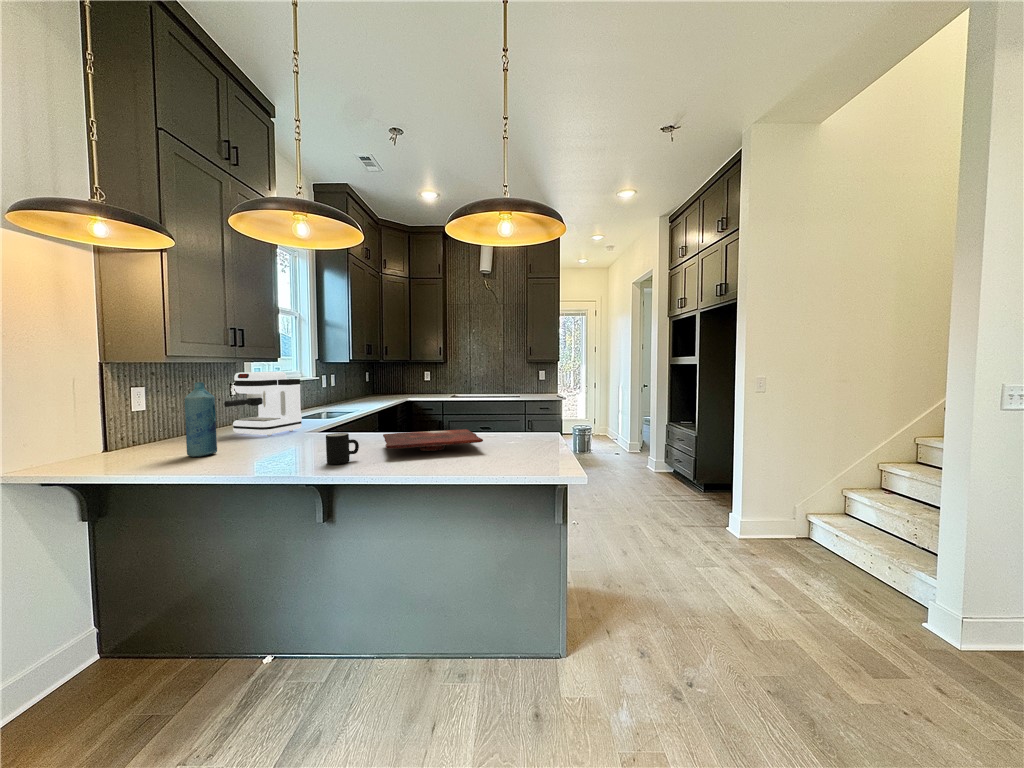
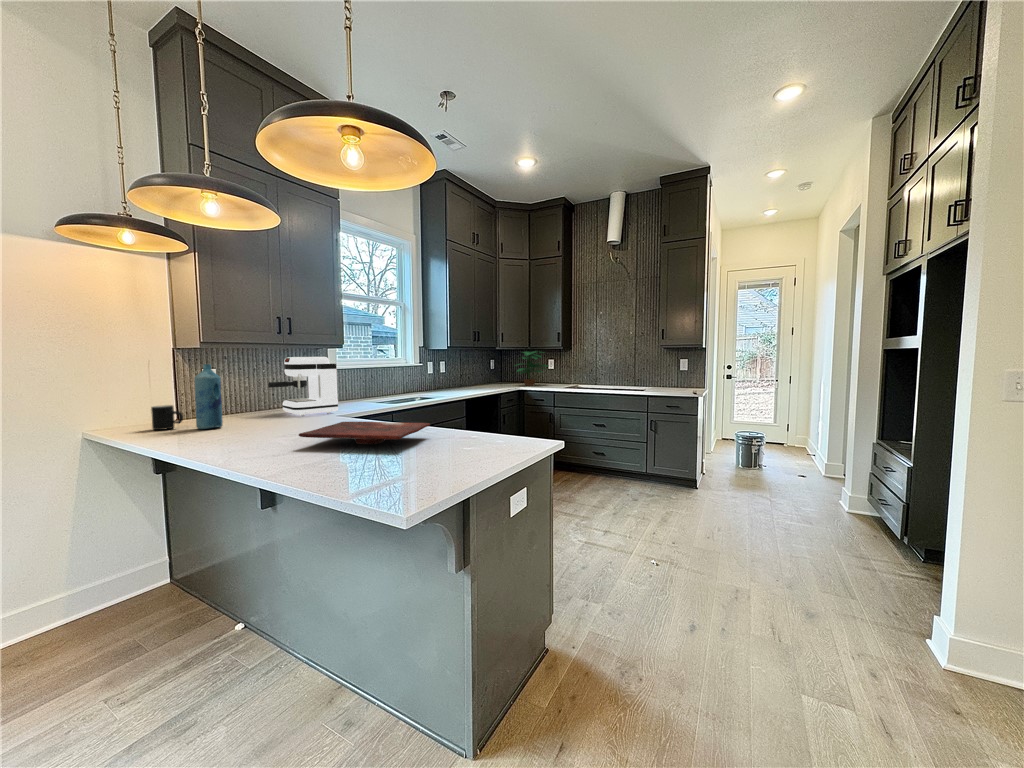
potted plant: none [394,363,428,396] -> present [517,351,548,386]
mug: present [326,433,359,464] -> present [151,405,183,430]

